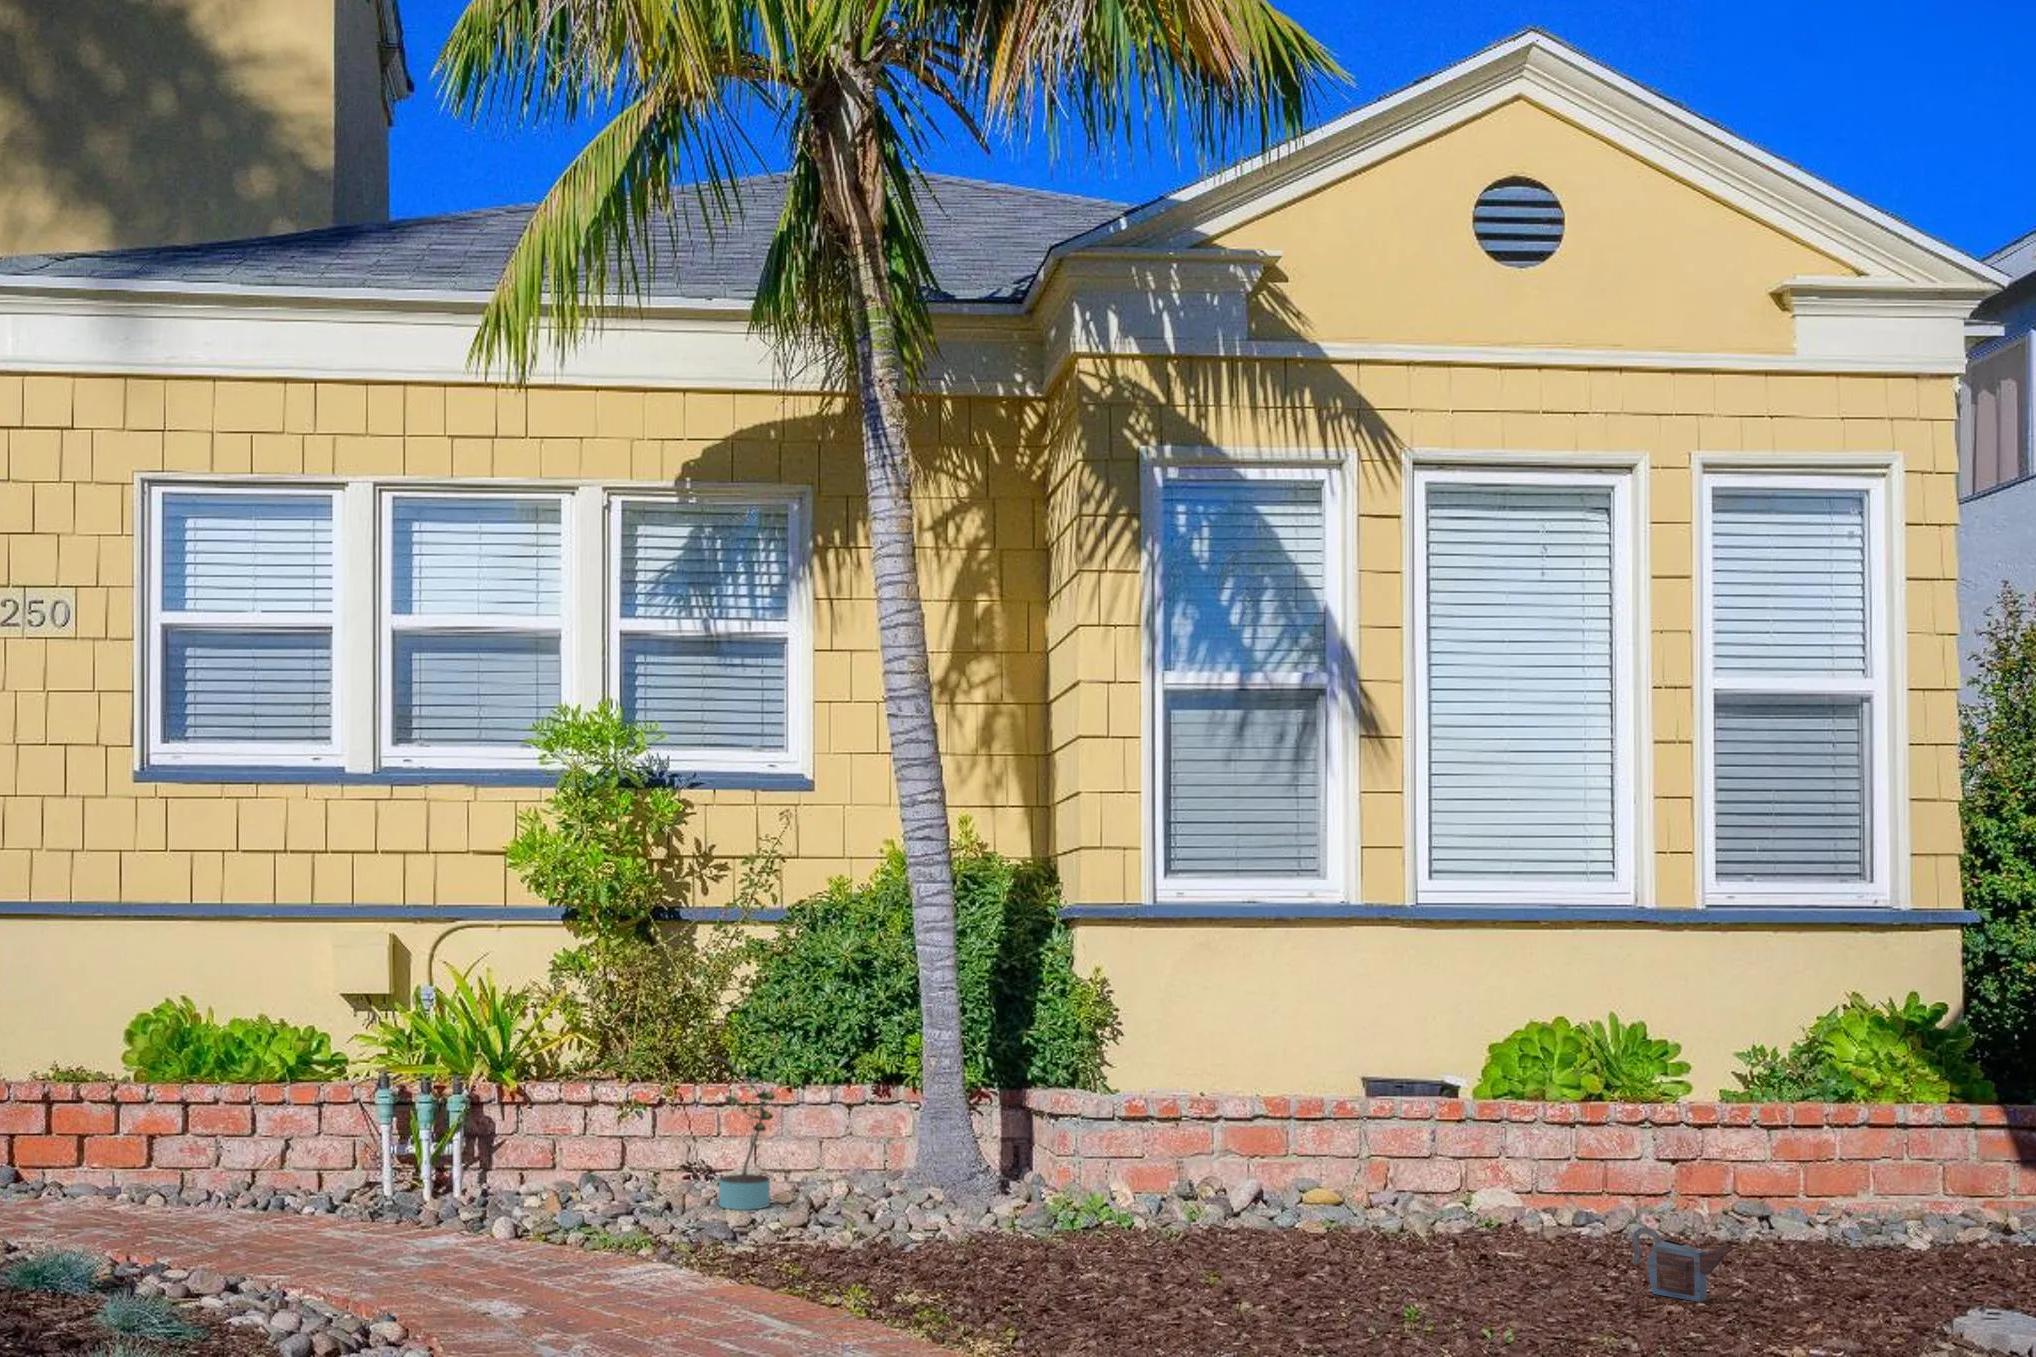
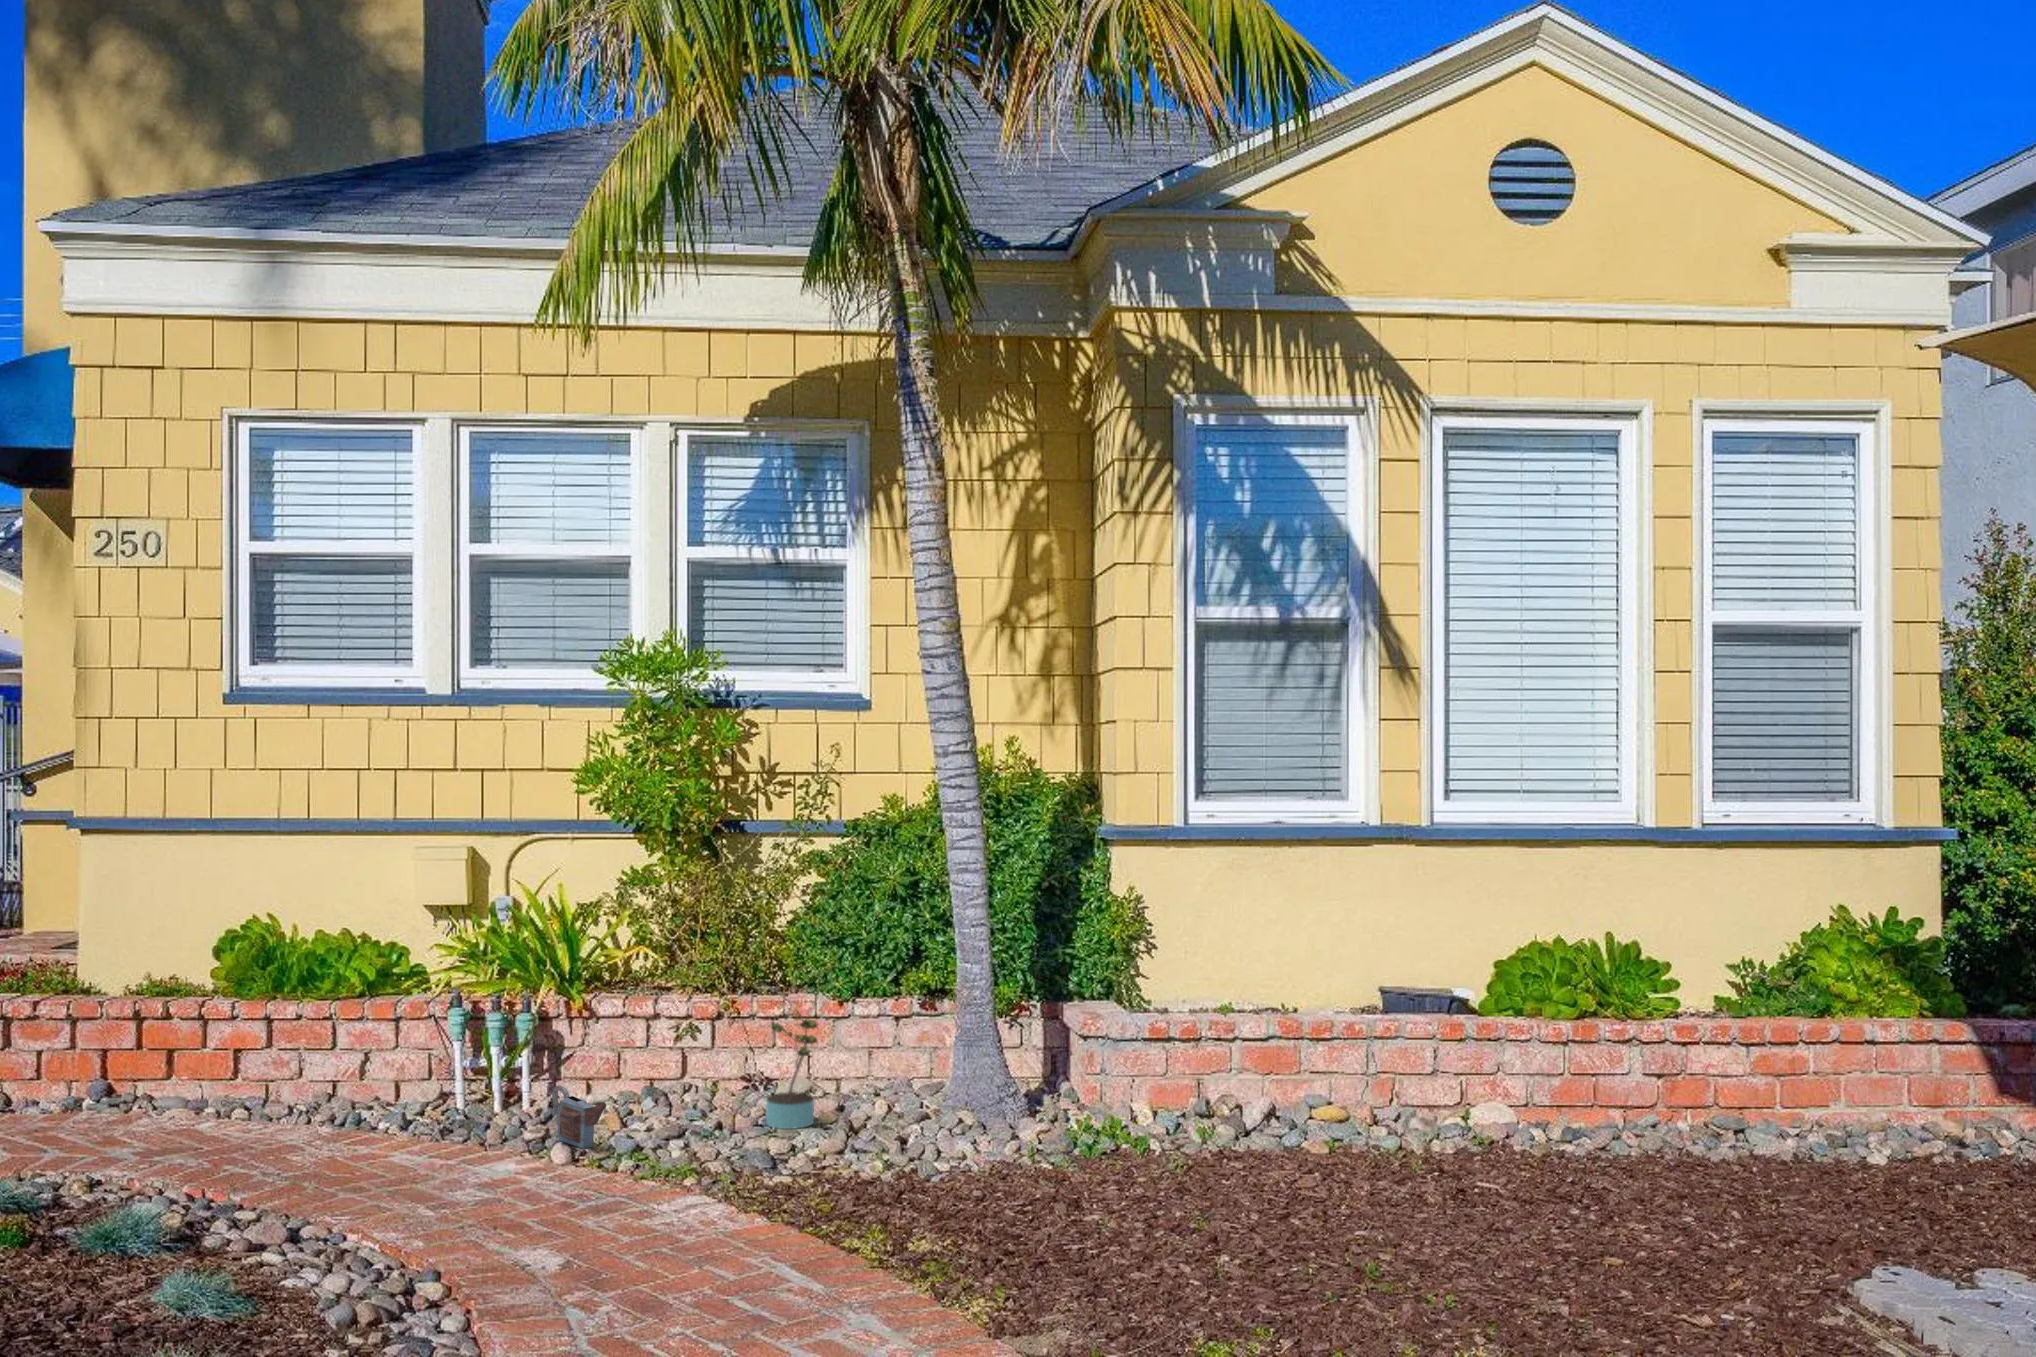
watering can: present [1631,1228,1733,1302] -> present [551,1085,606,1149]

